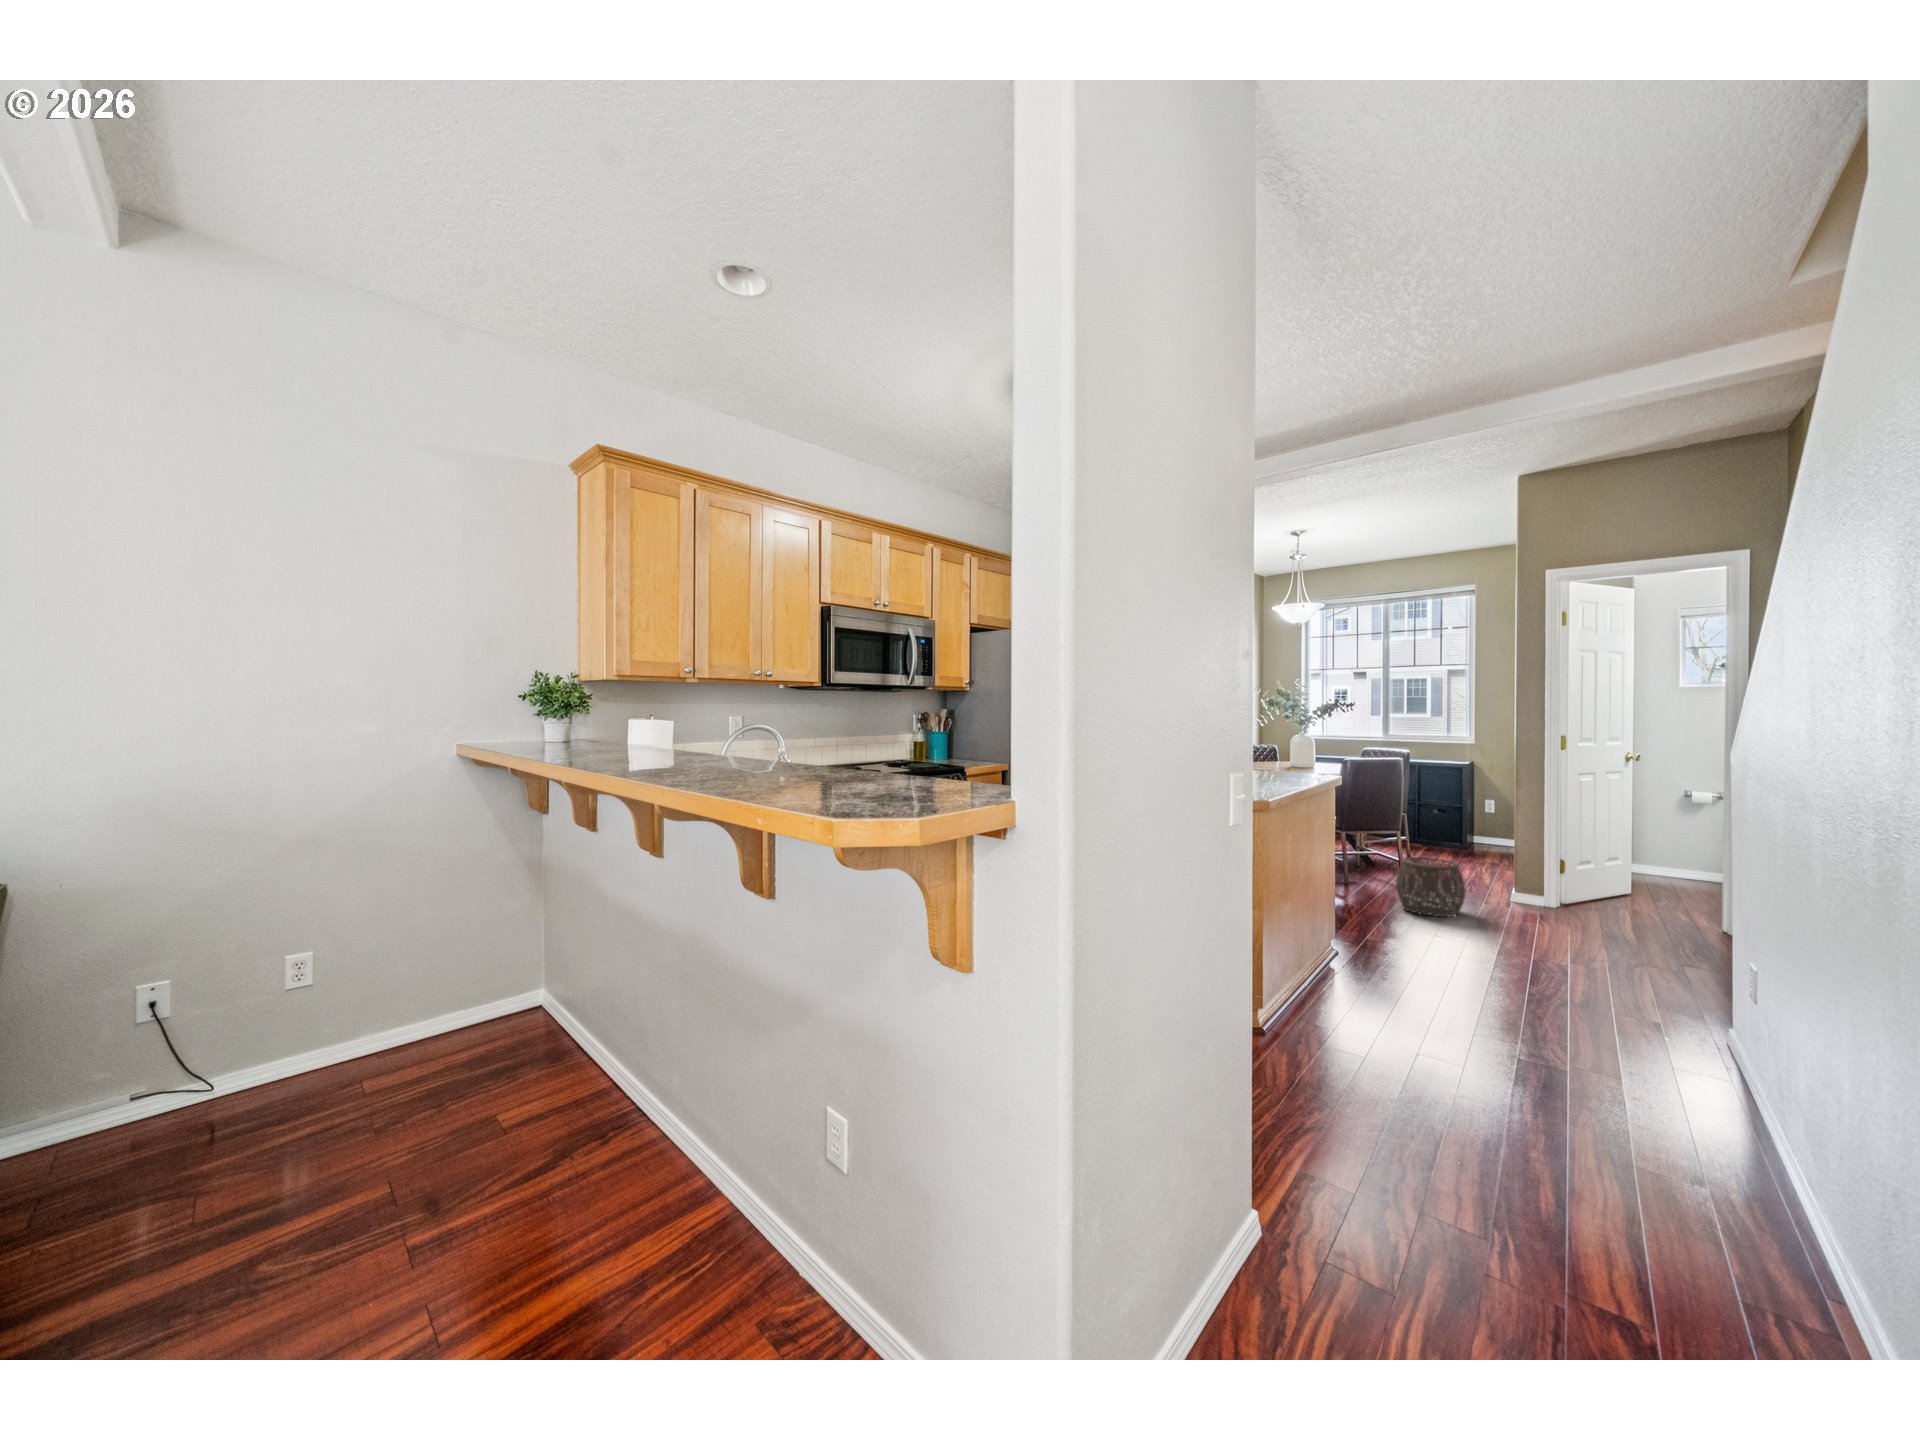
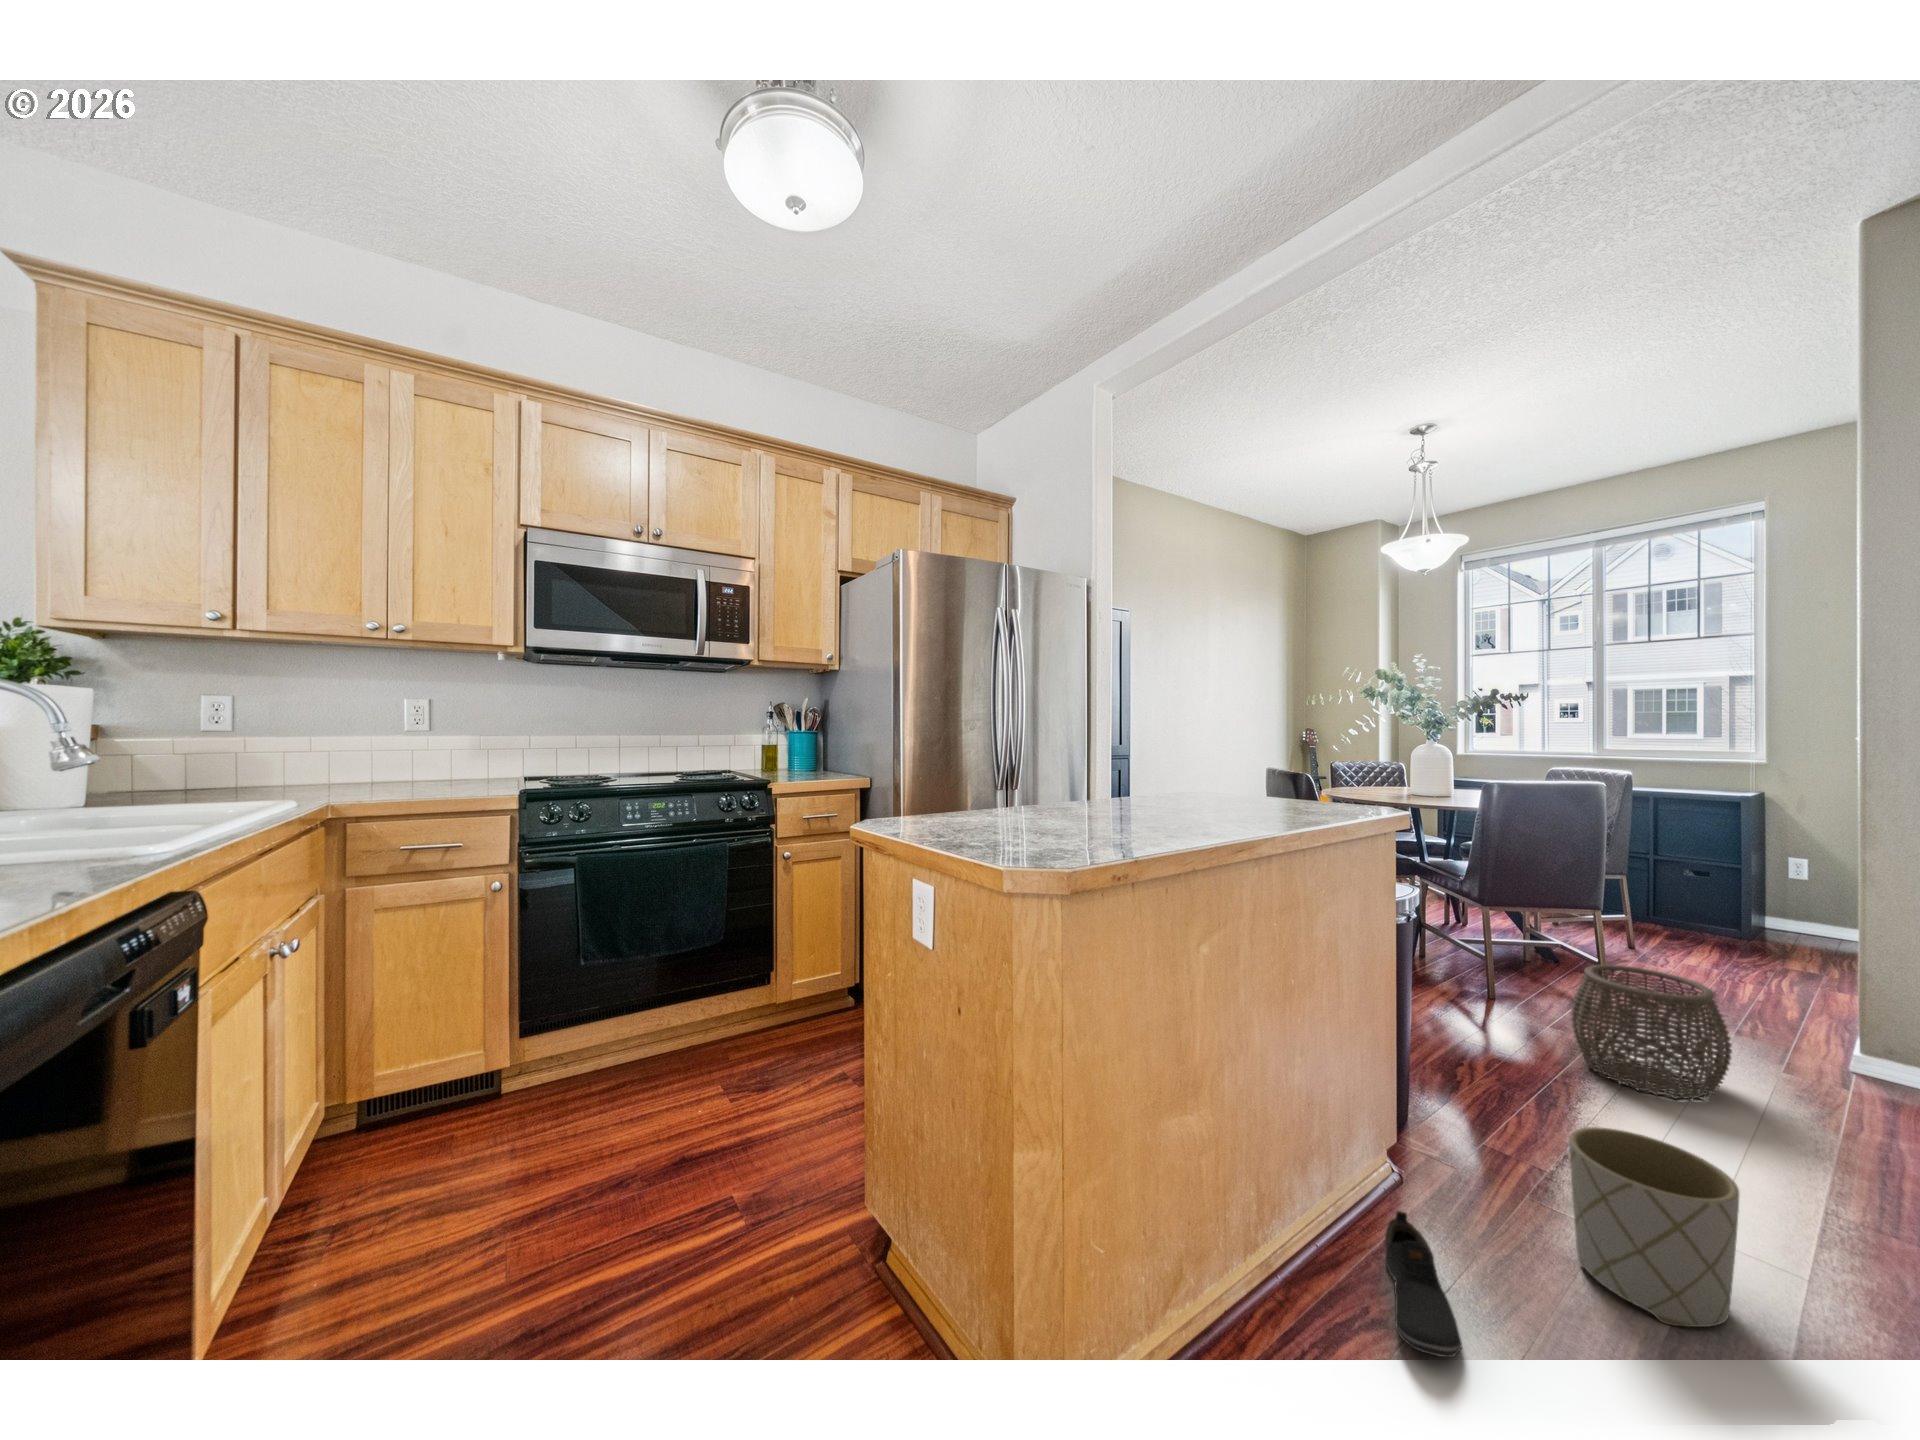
planter: none [1416,913,1476,978] -> present [1569,1127,1739,1327]
shoe: none [1350,954,1389,992] -> present [1385,1211,1462,1357]

